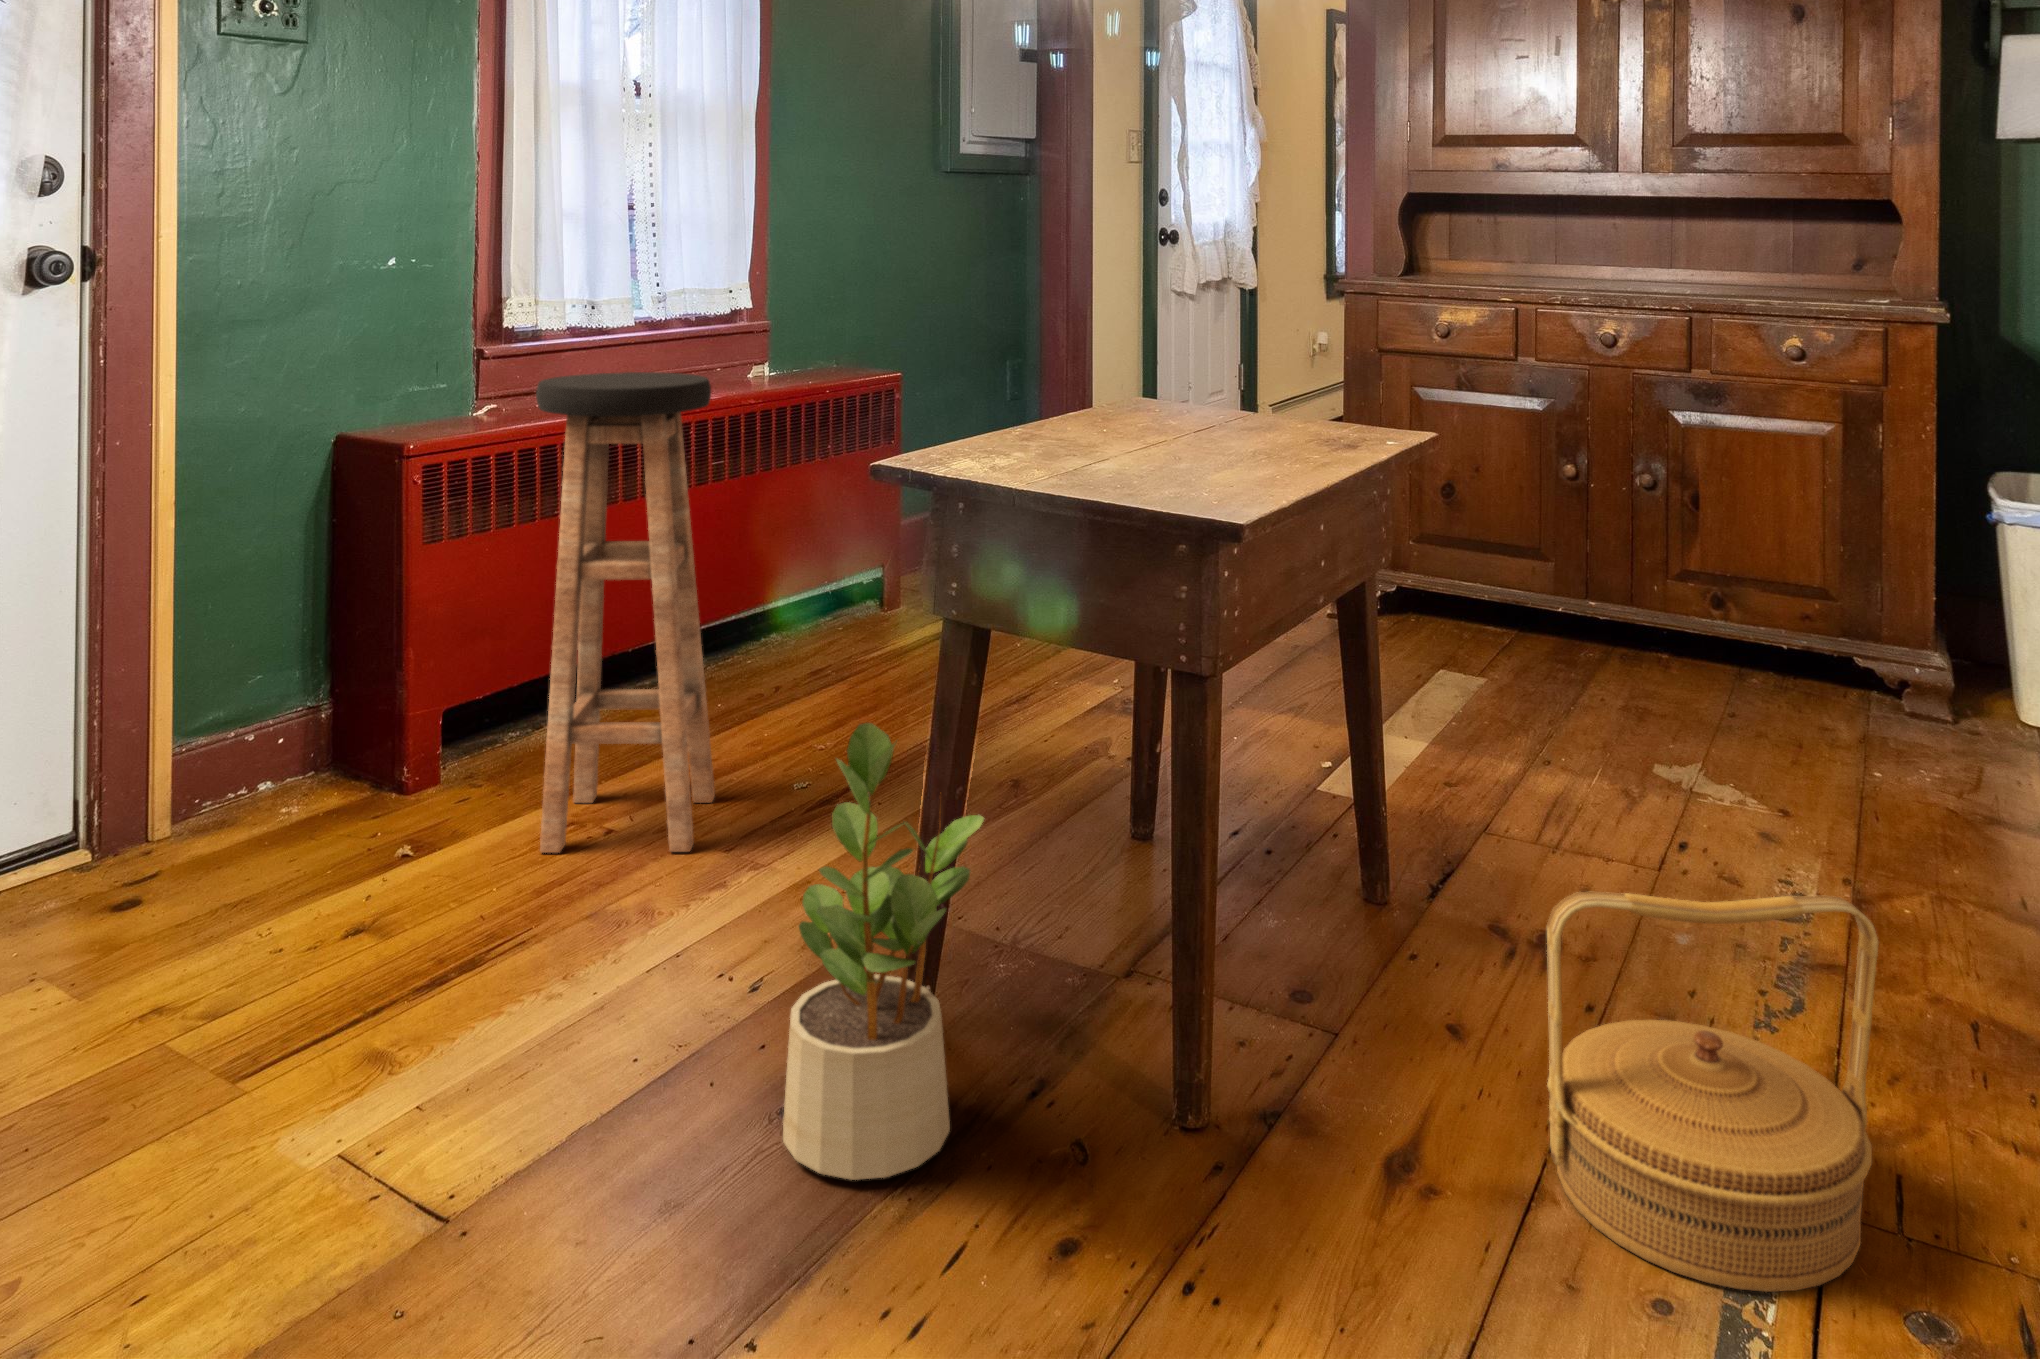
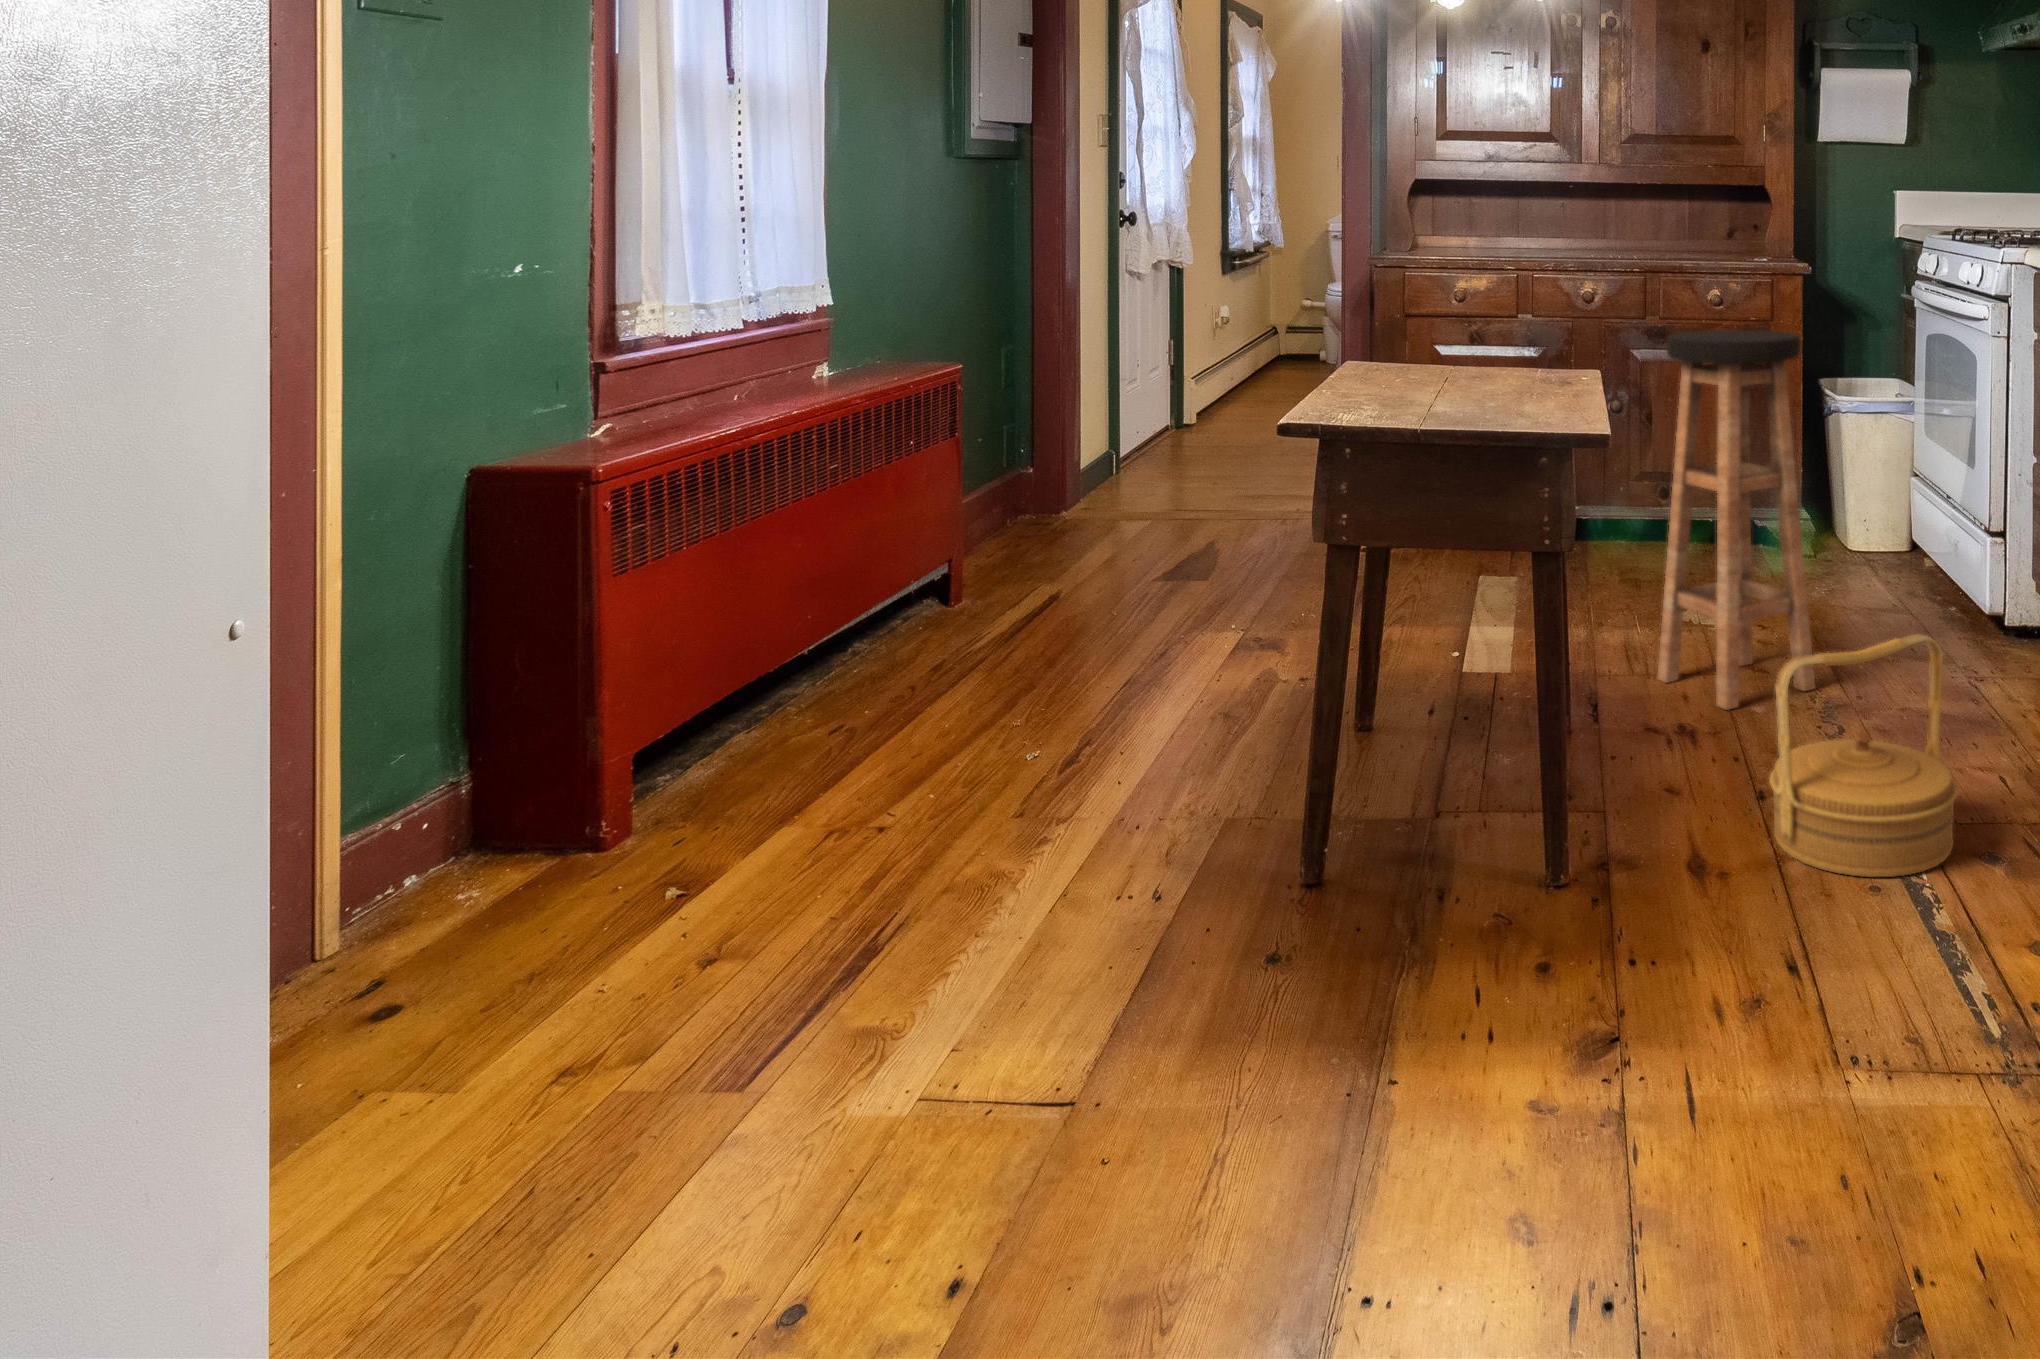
bar stool: present [536,372,715,853] -> present [1658,330,1815,710]
potted plant: present [783,723,984,1180] -> none [1262,628,1418,983]

